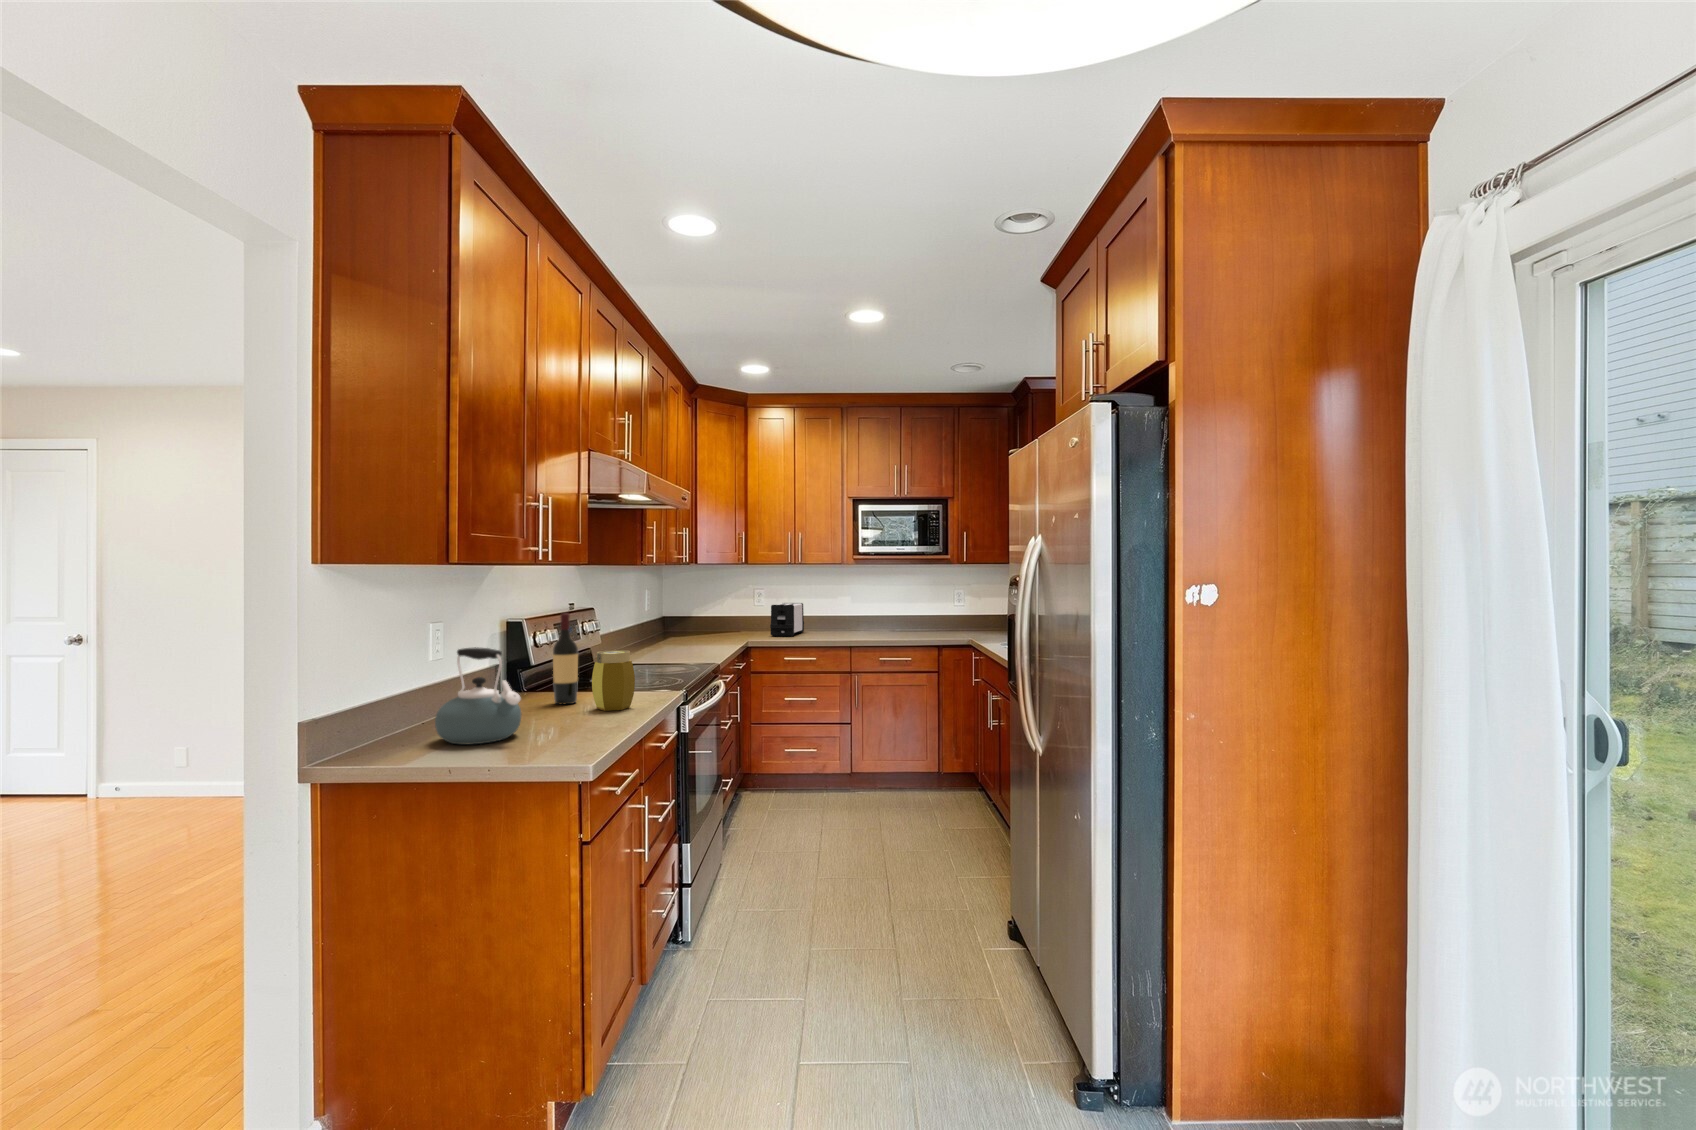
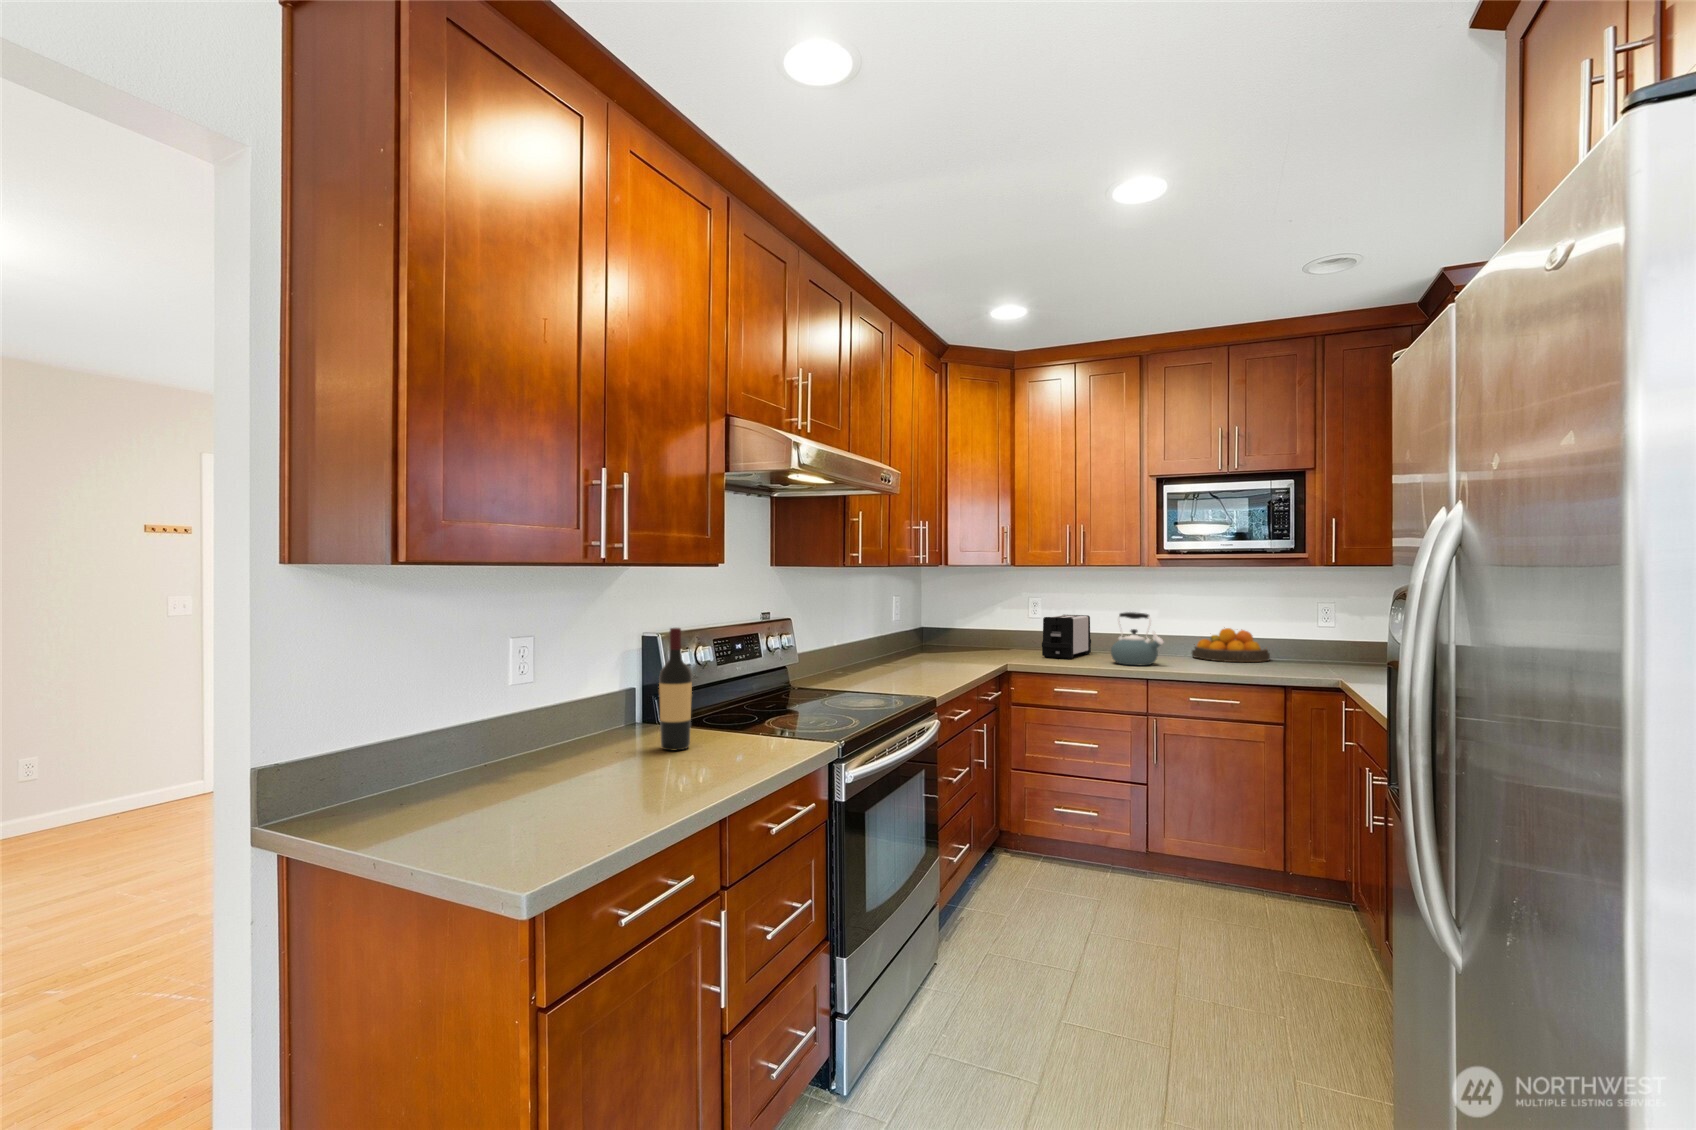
fruit bowl: none [875,608,926,633] -> present [1192,628,1270,662]
kettle: present [435,647,521,745] -> present [1111,612,1163,665]
jar: present [592,650,635,711] -> none [689,683,745,770]

